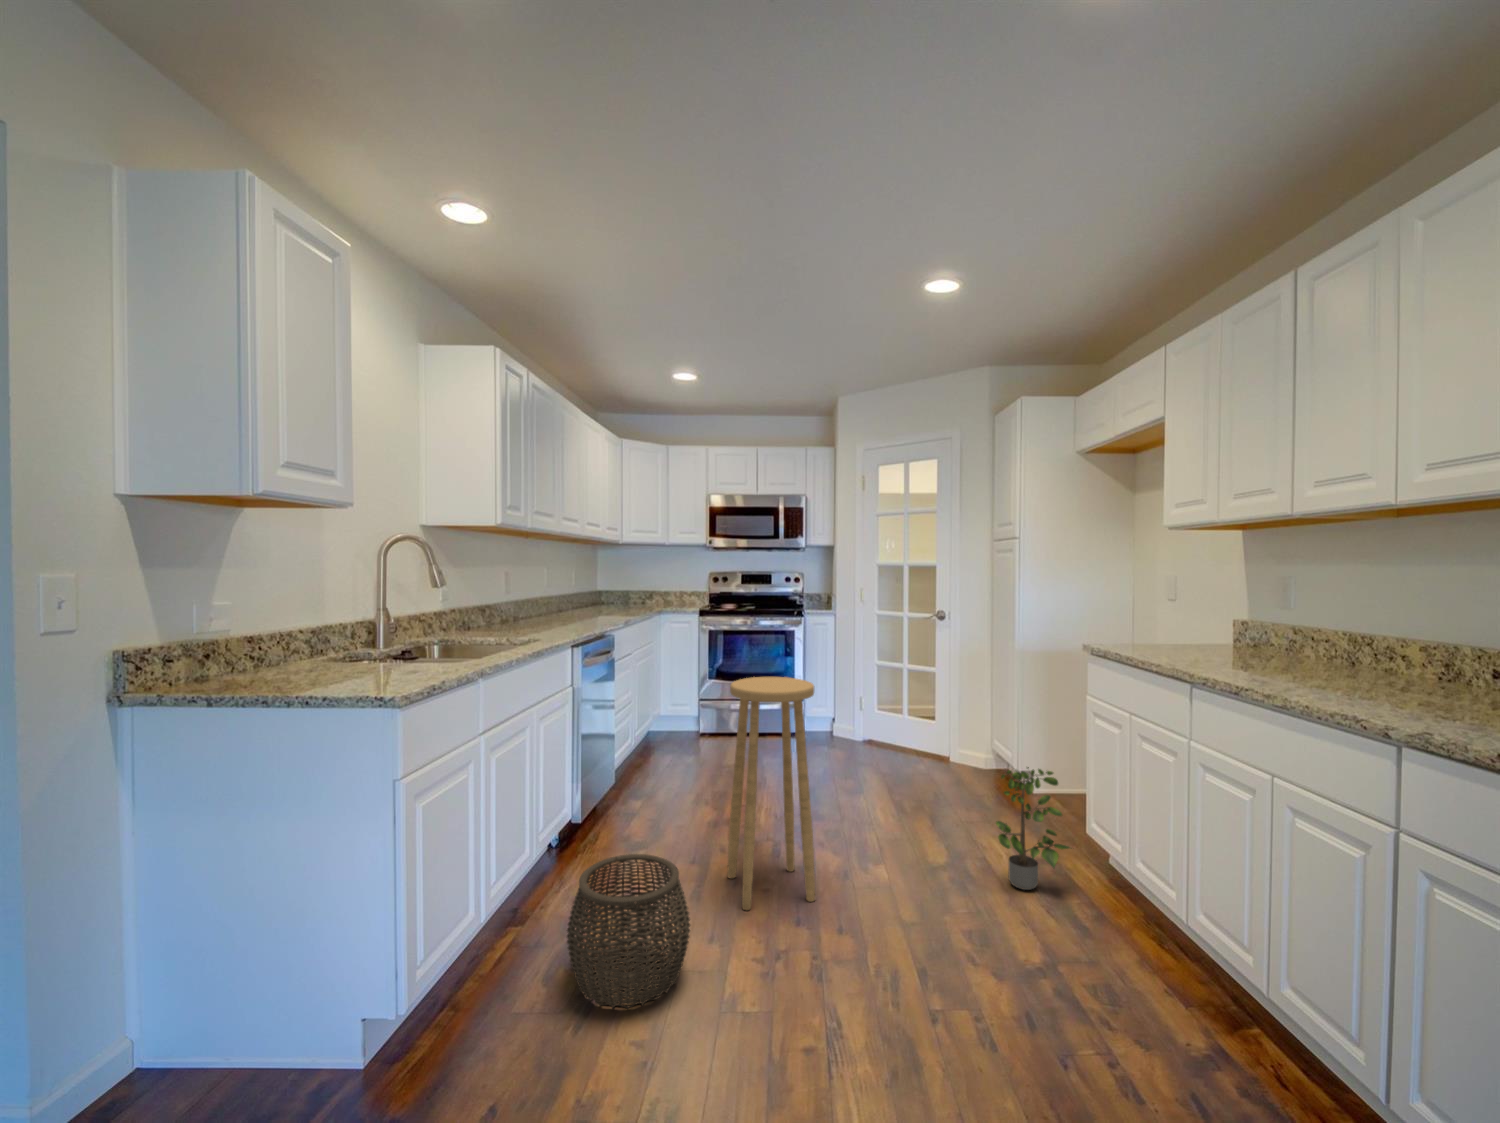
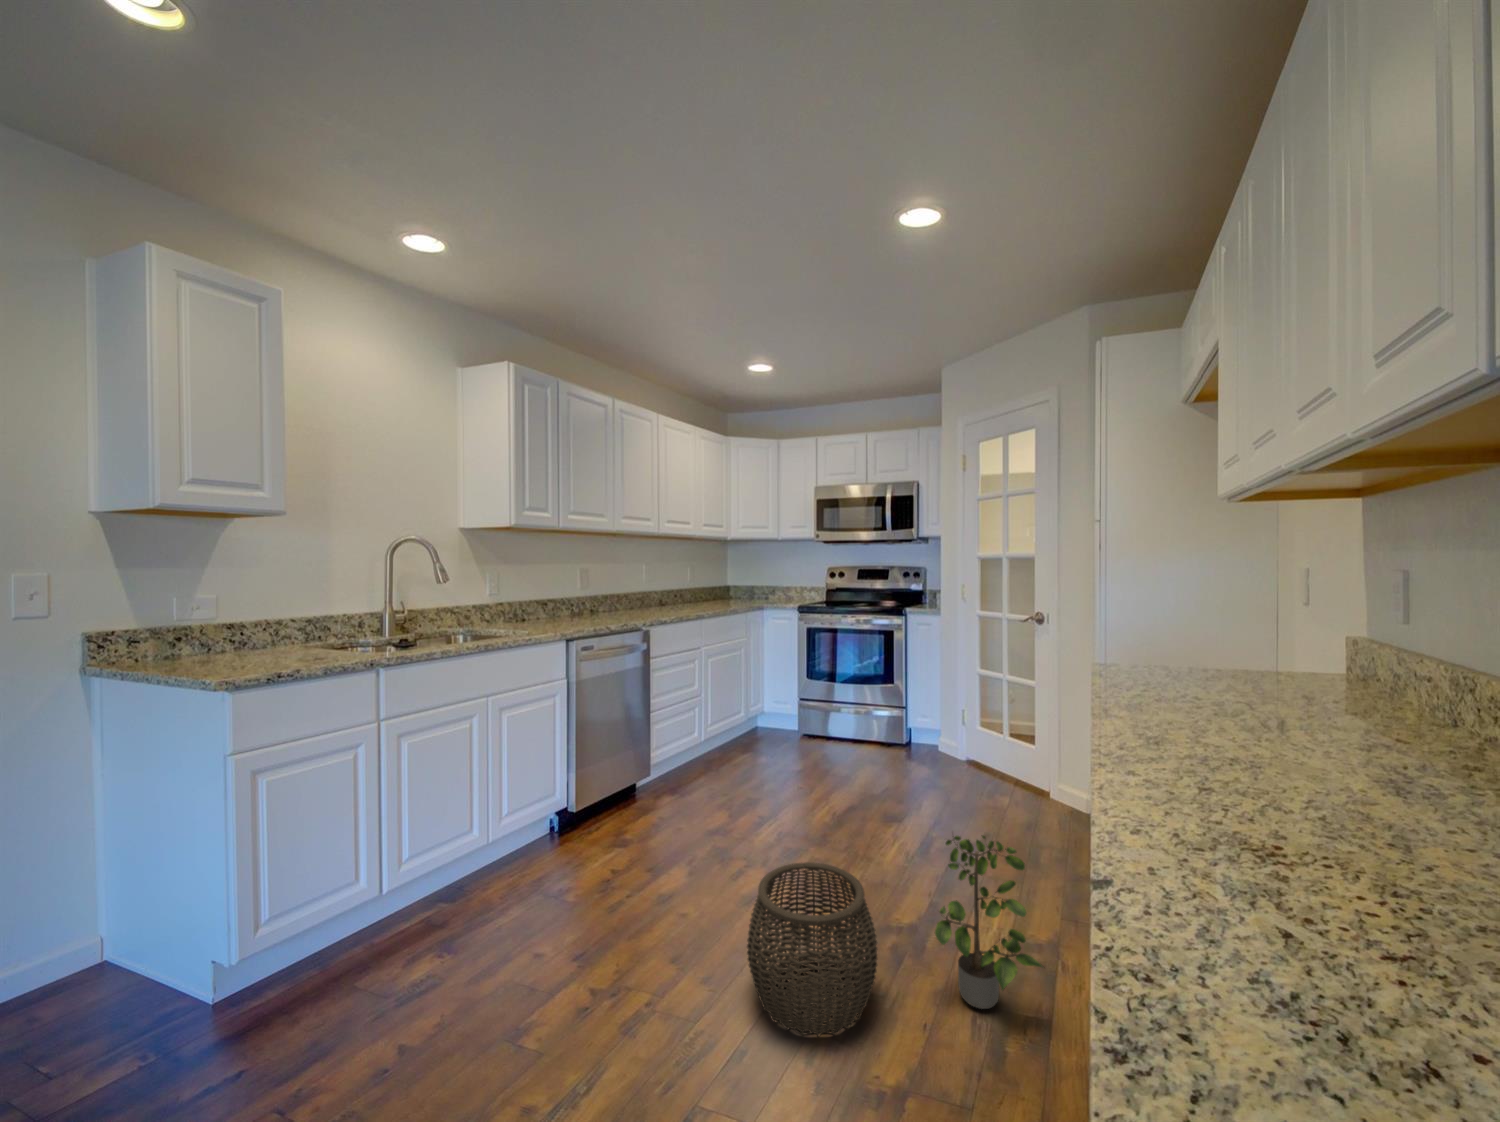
stool: present [727,677,815,910] -> none [625,683,725,947]
woven basket: present [567,854,690,1008] -> present [747,862,877,1036]

